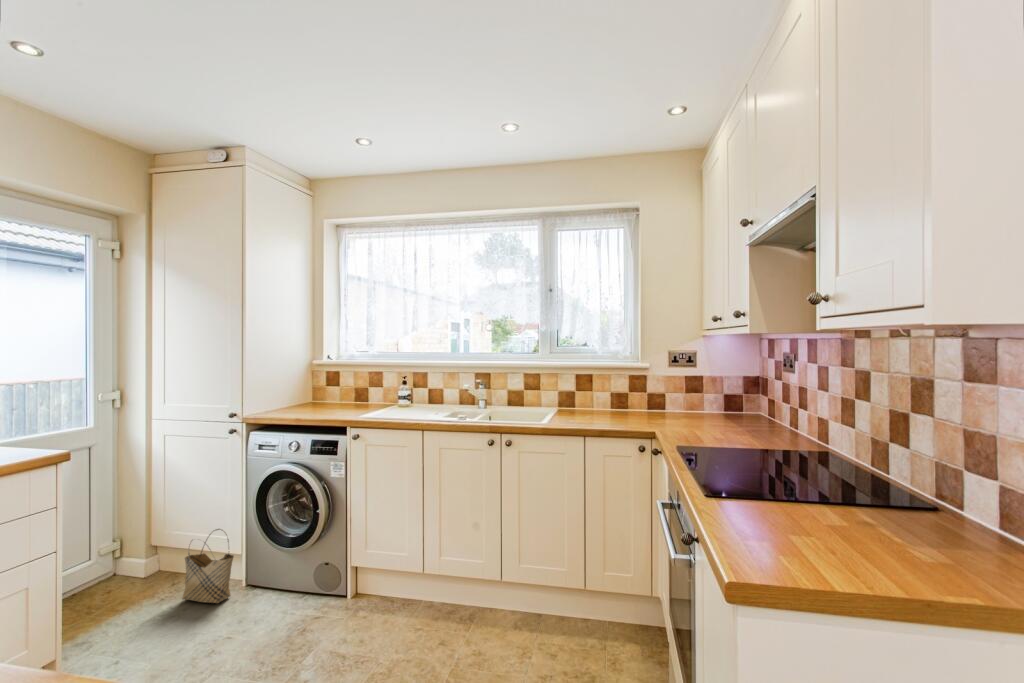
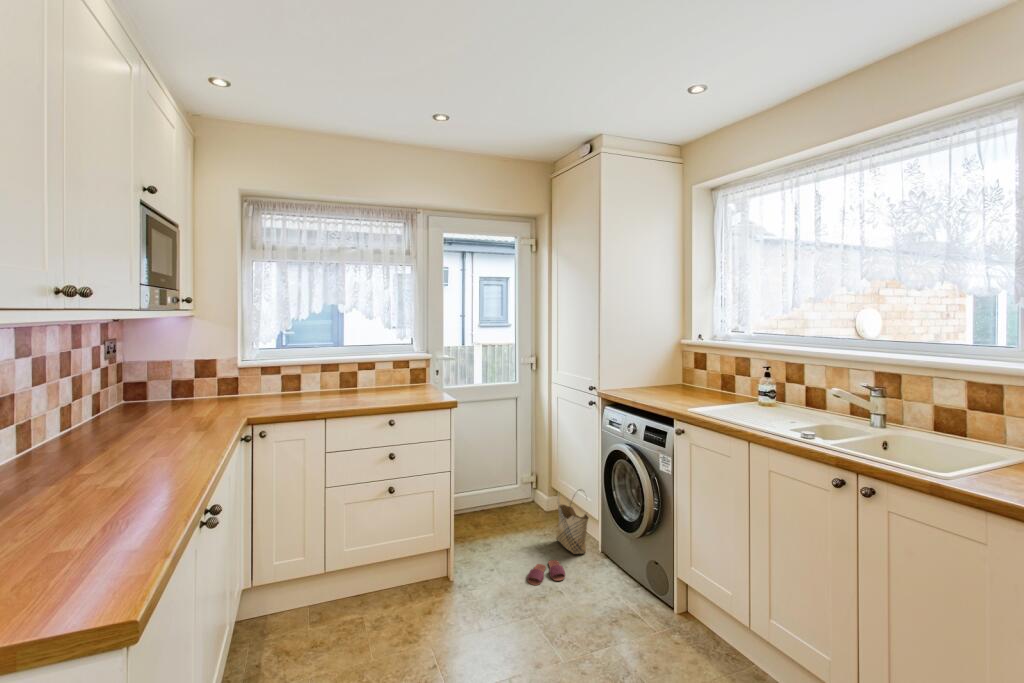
slippers: none [173,619,224,659] -> present [527,560,565,585]

